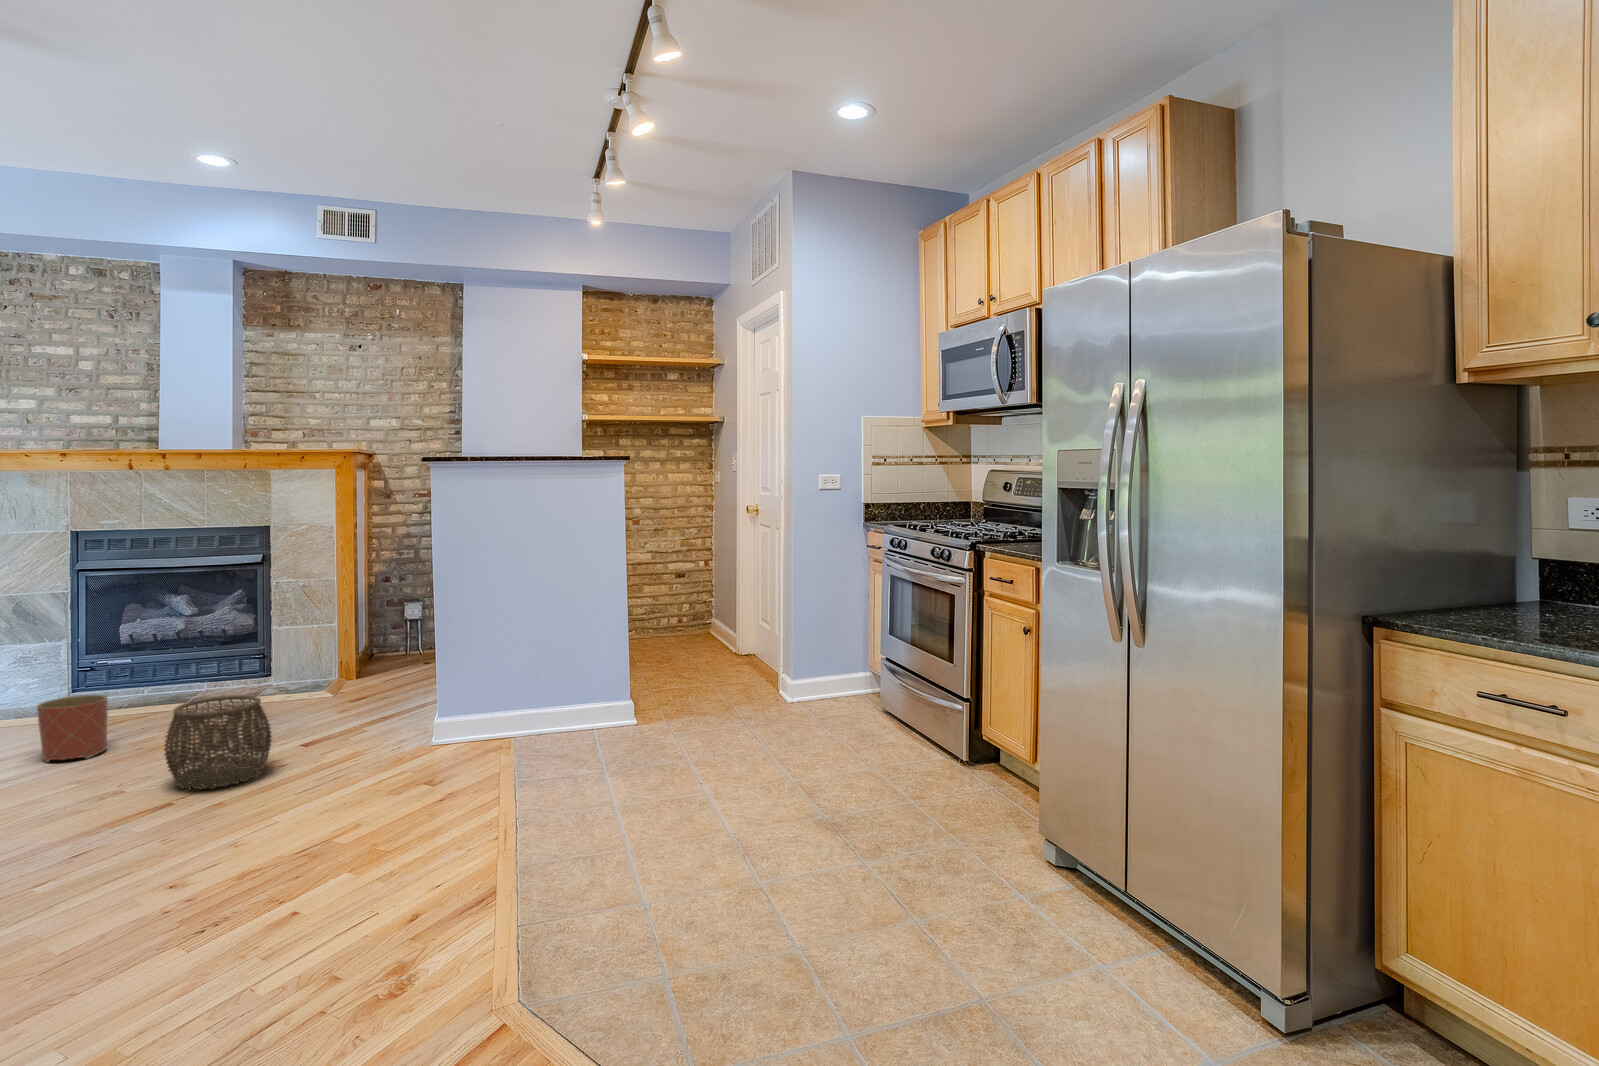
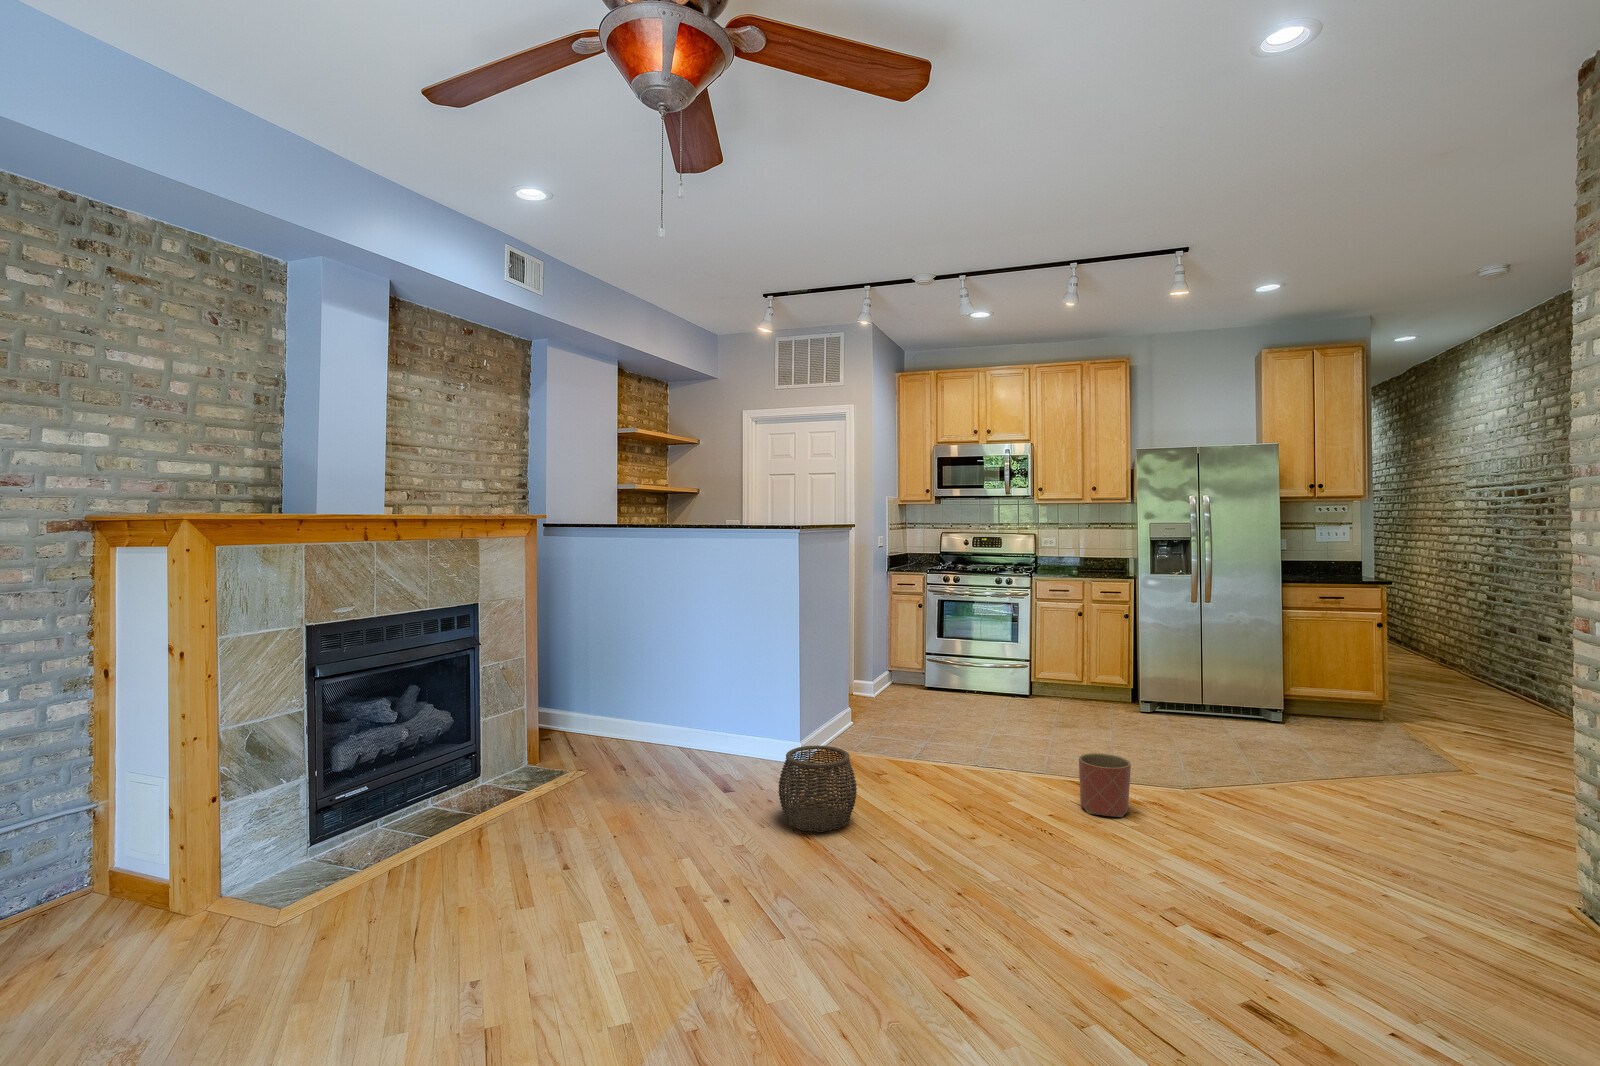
planter: present [37,695,108,762] -> present [1079,753,1131,817]

